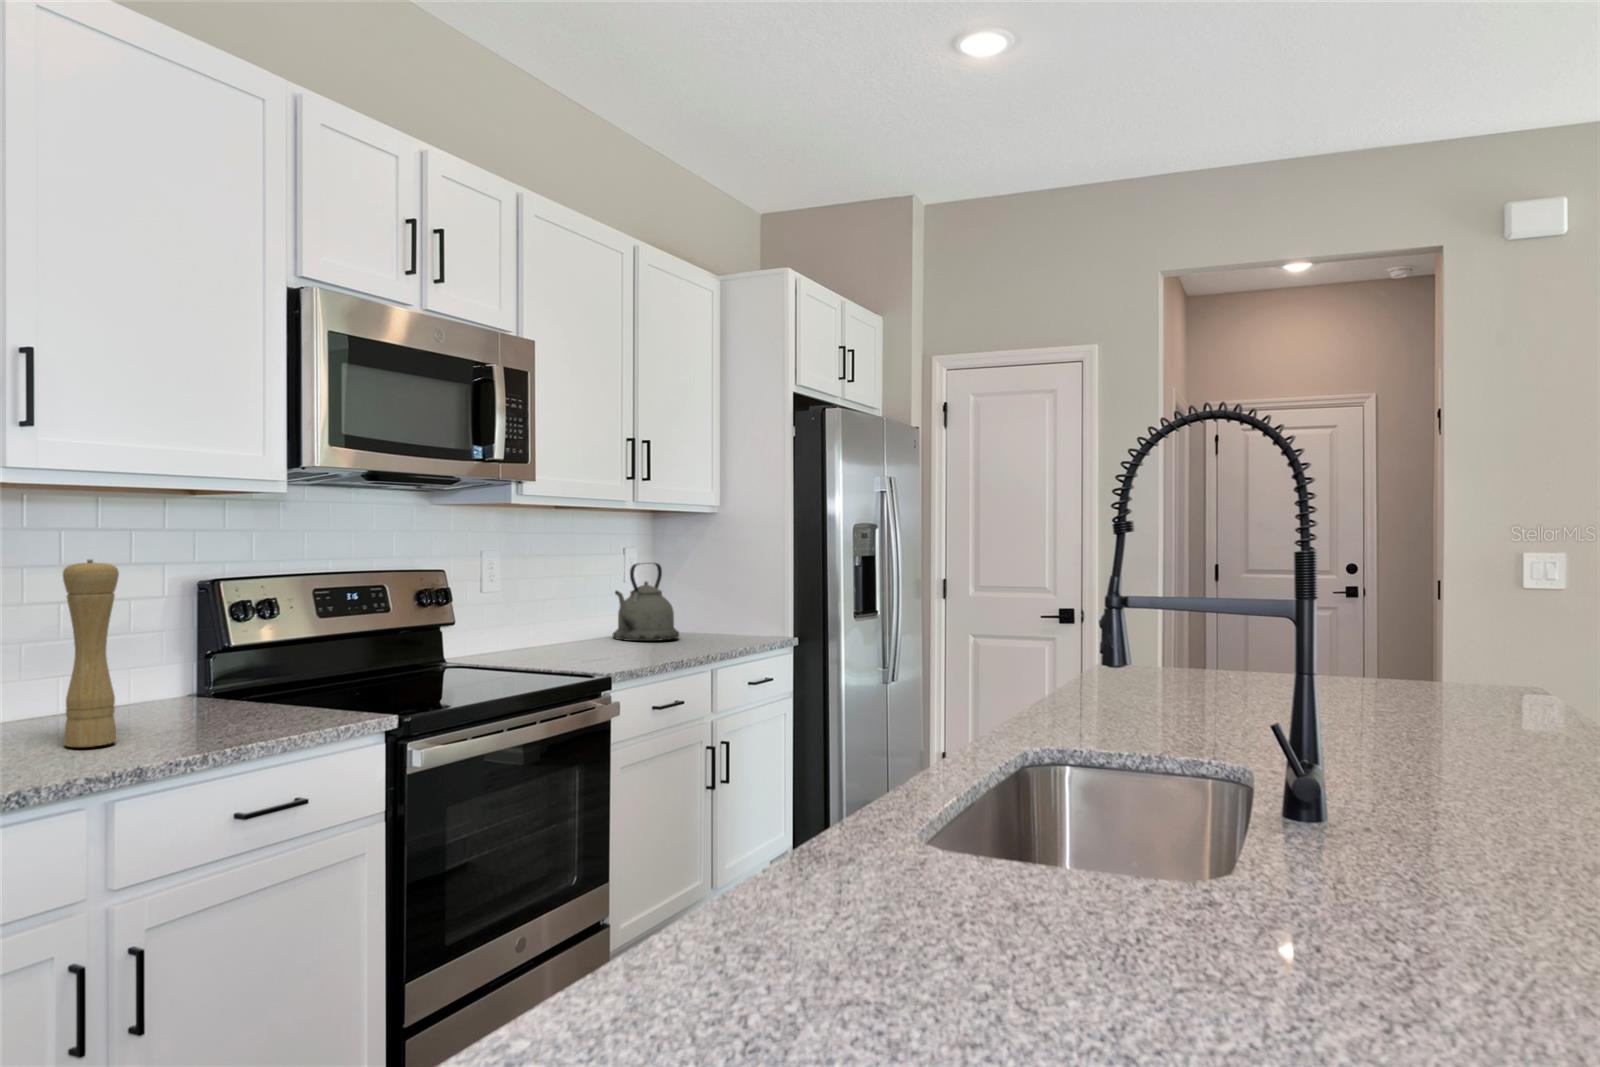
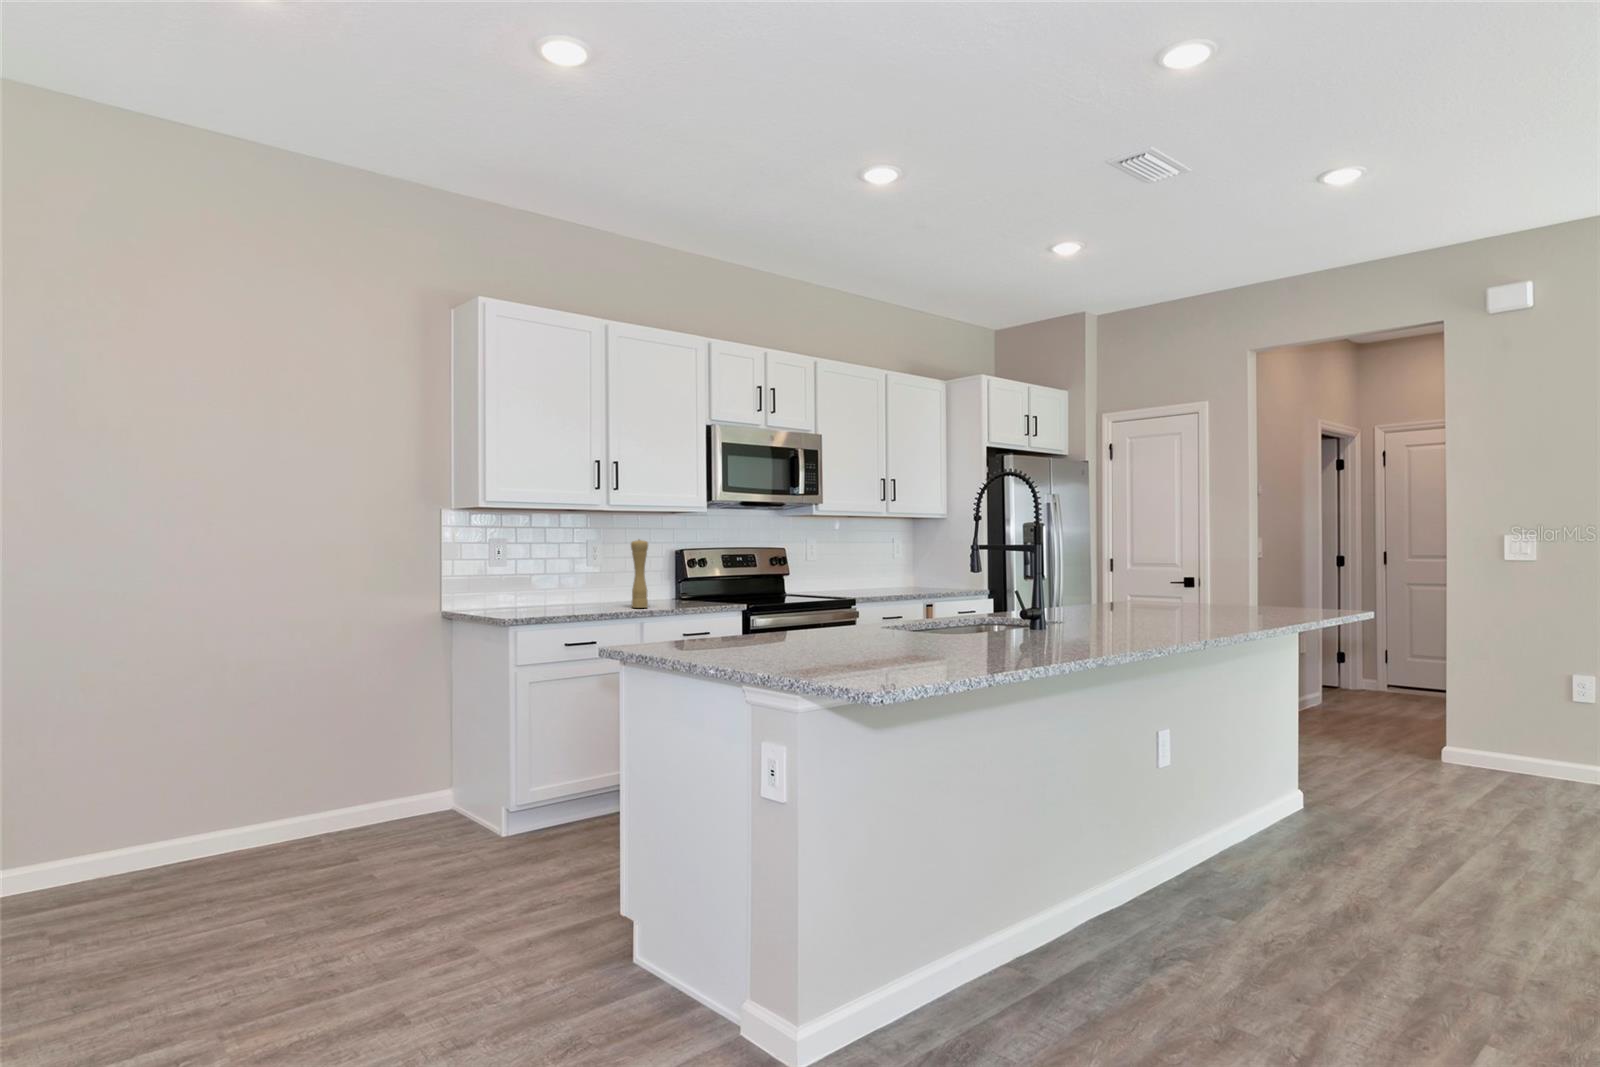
kettle: present [613,563,679,641] -> none [878,547,917,590]

